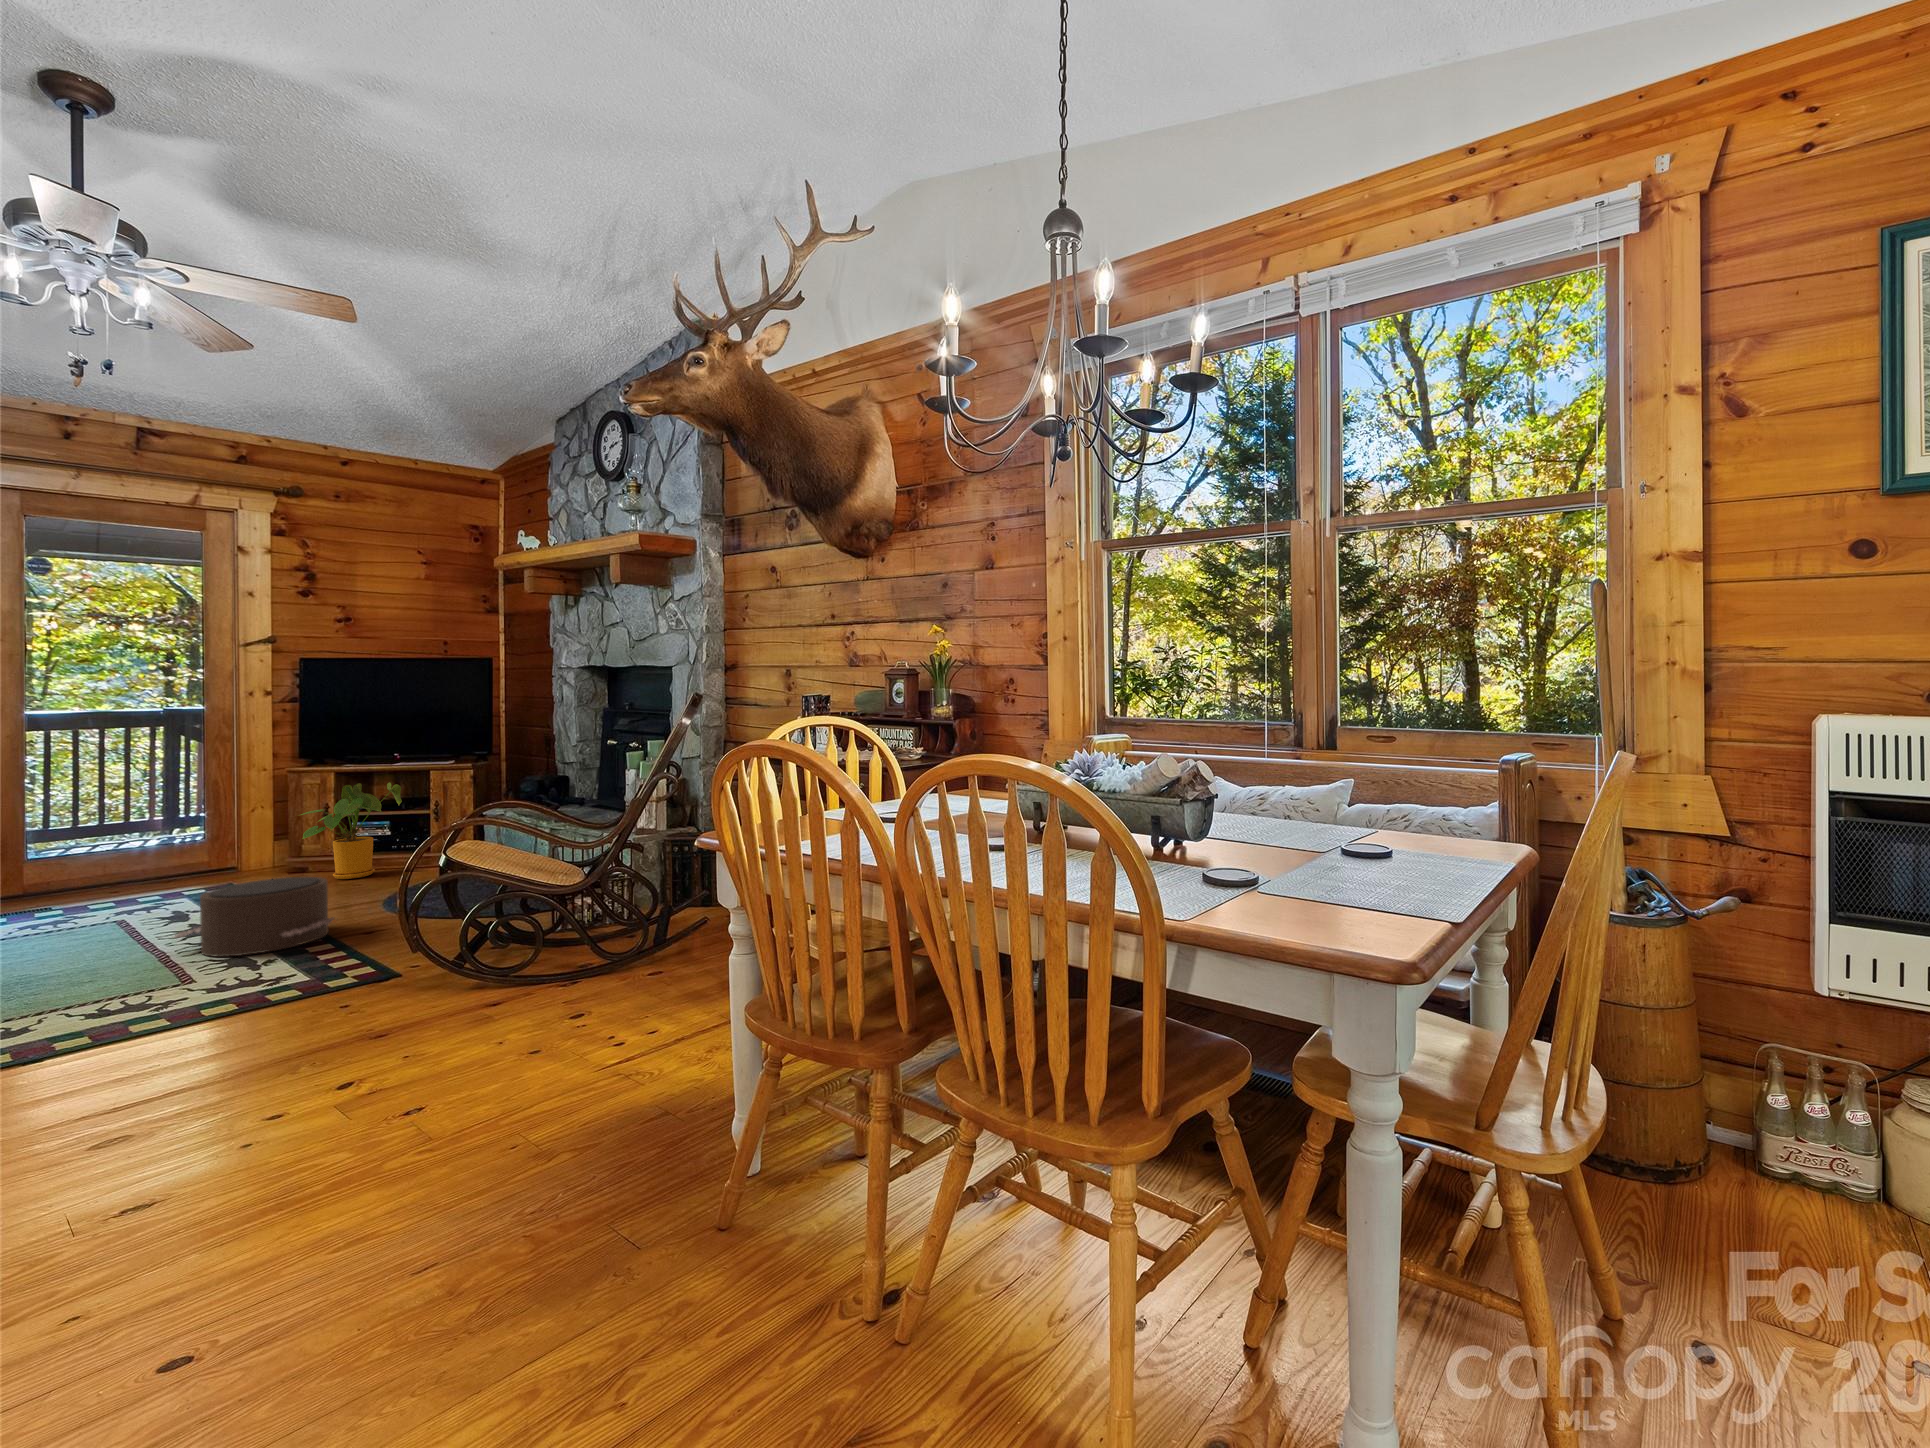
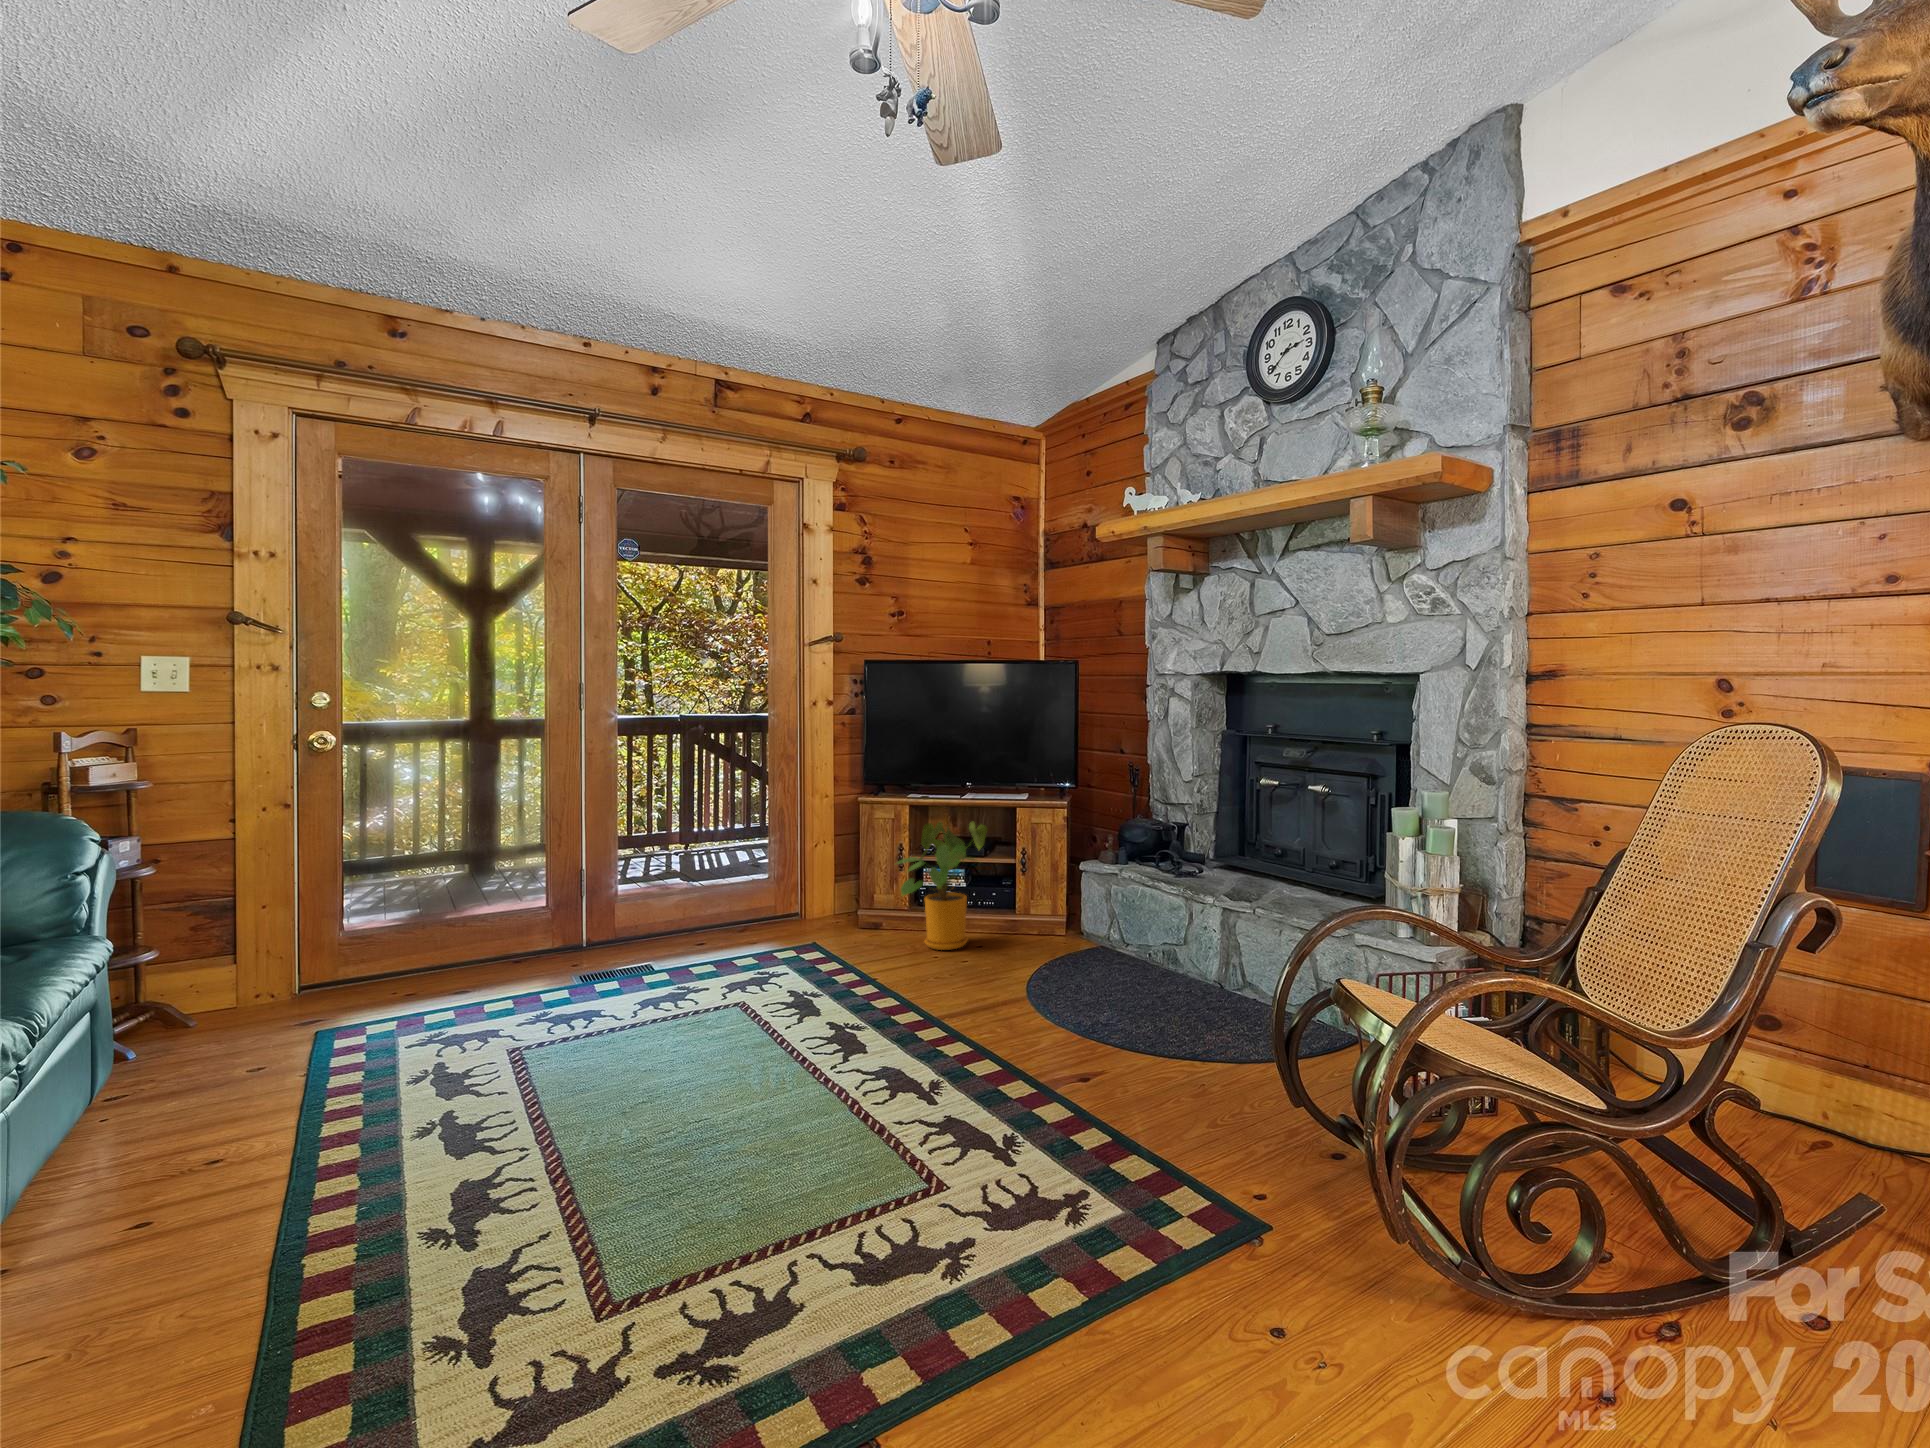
pouf: present [174,877,334,957] -> none [858,975,1052,1110]

